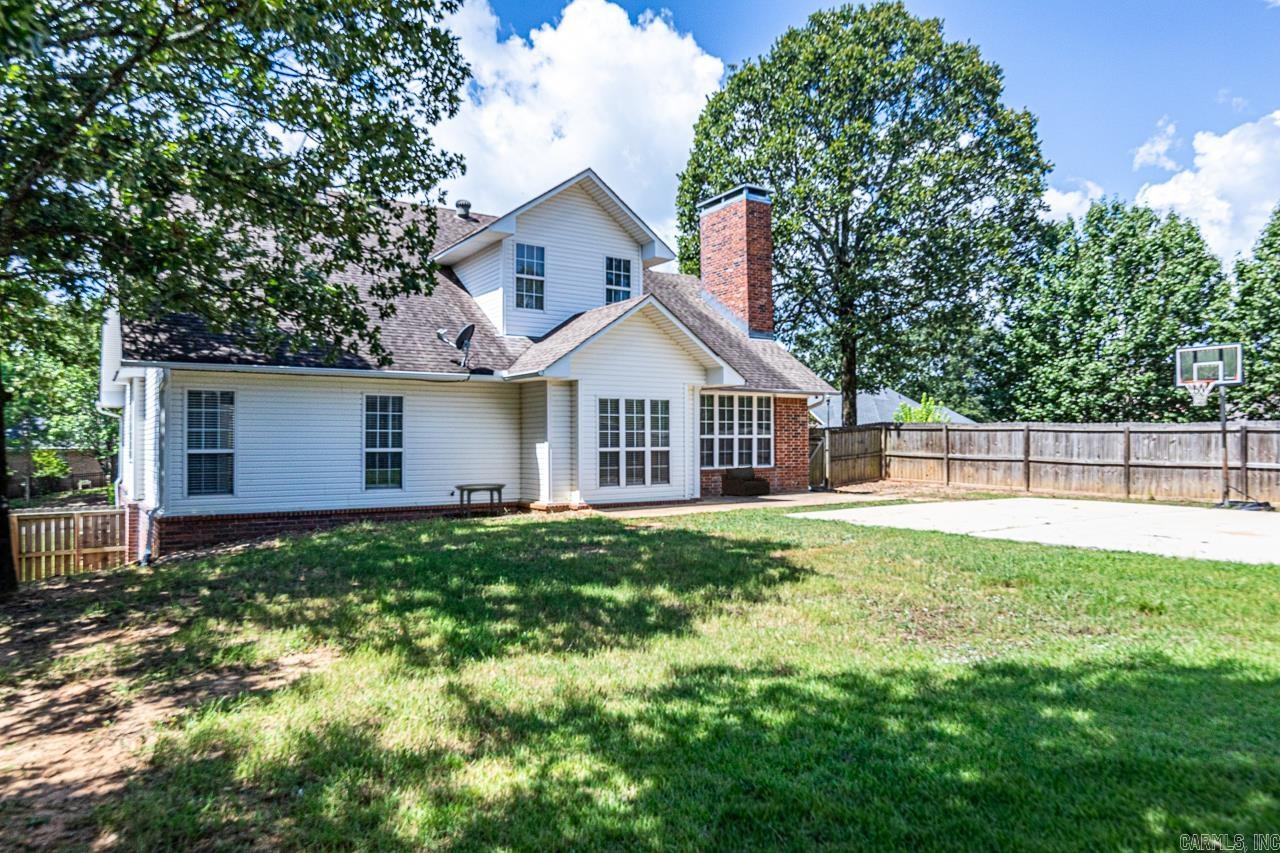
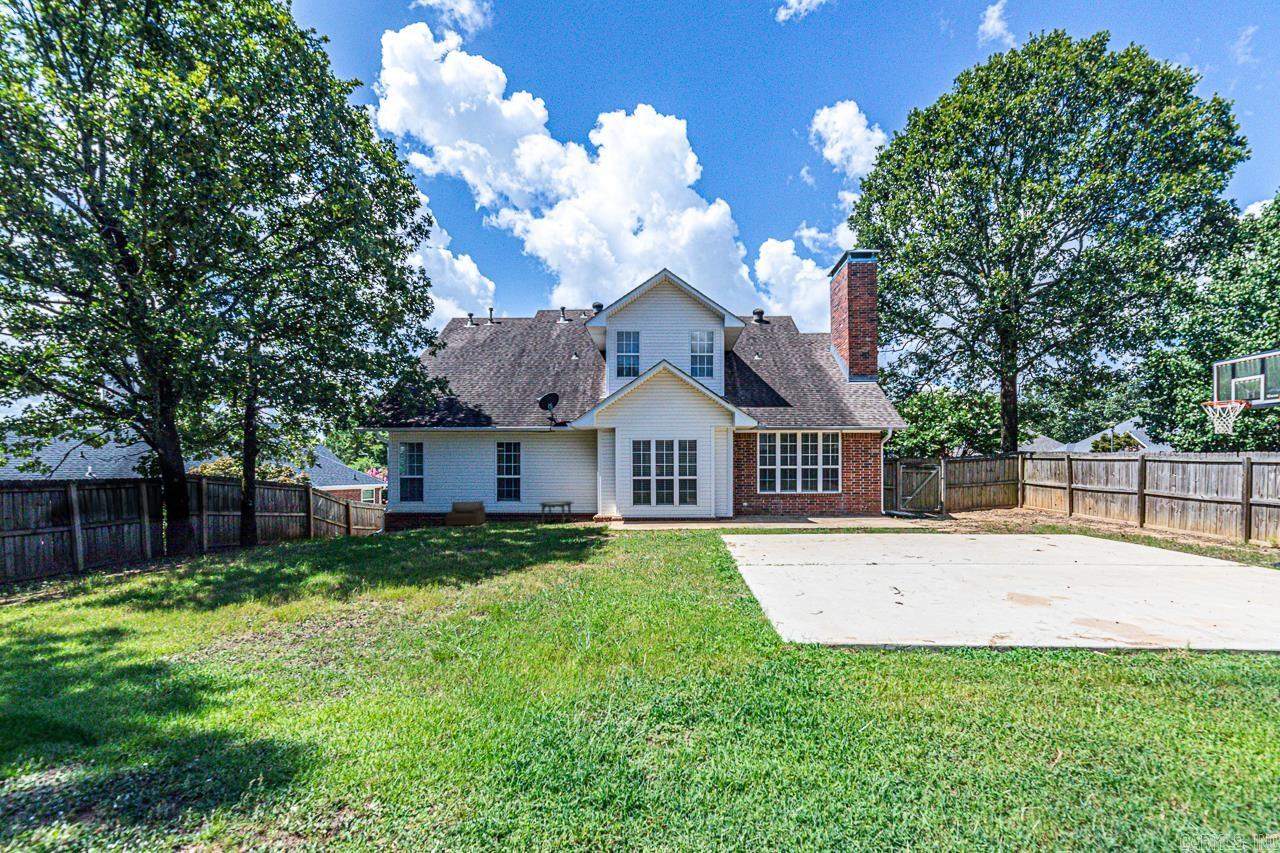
armchair: present [721,466,770,497] -> present [445,501,485,526]

